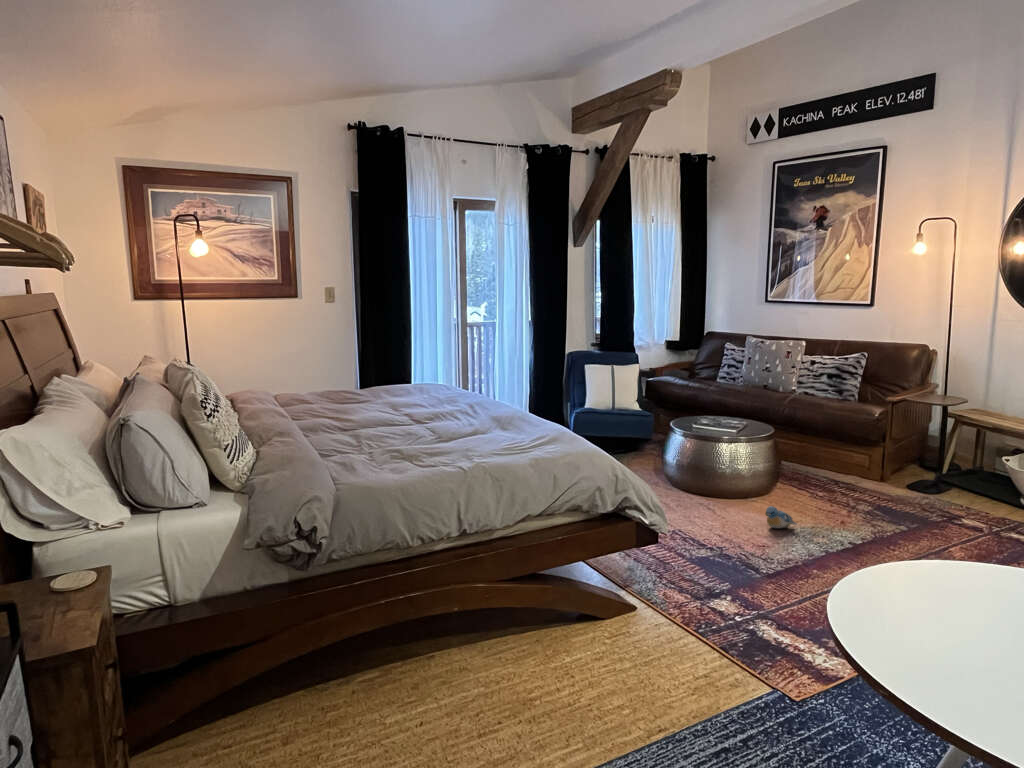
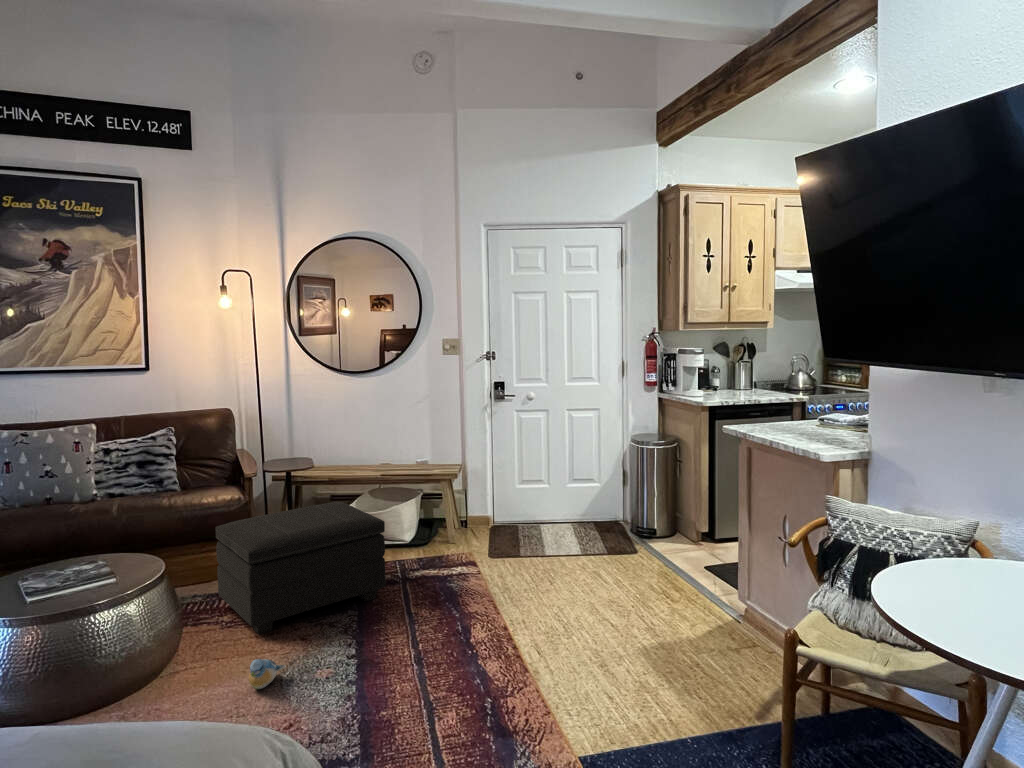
footstool: none [814,427,962,532] -> present [216,502,386,634]

